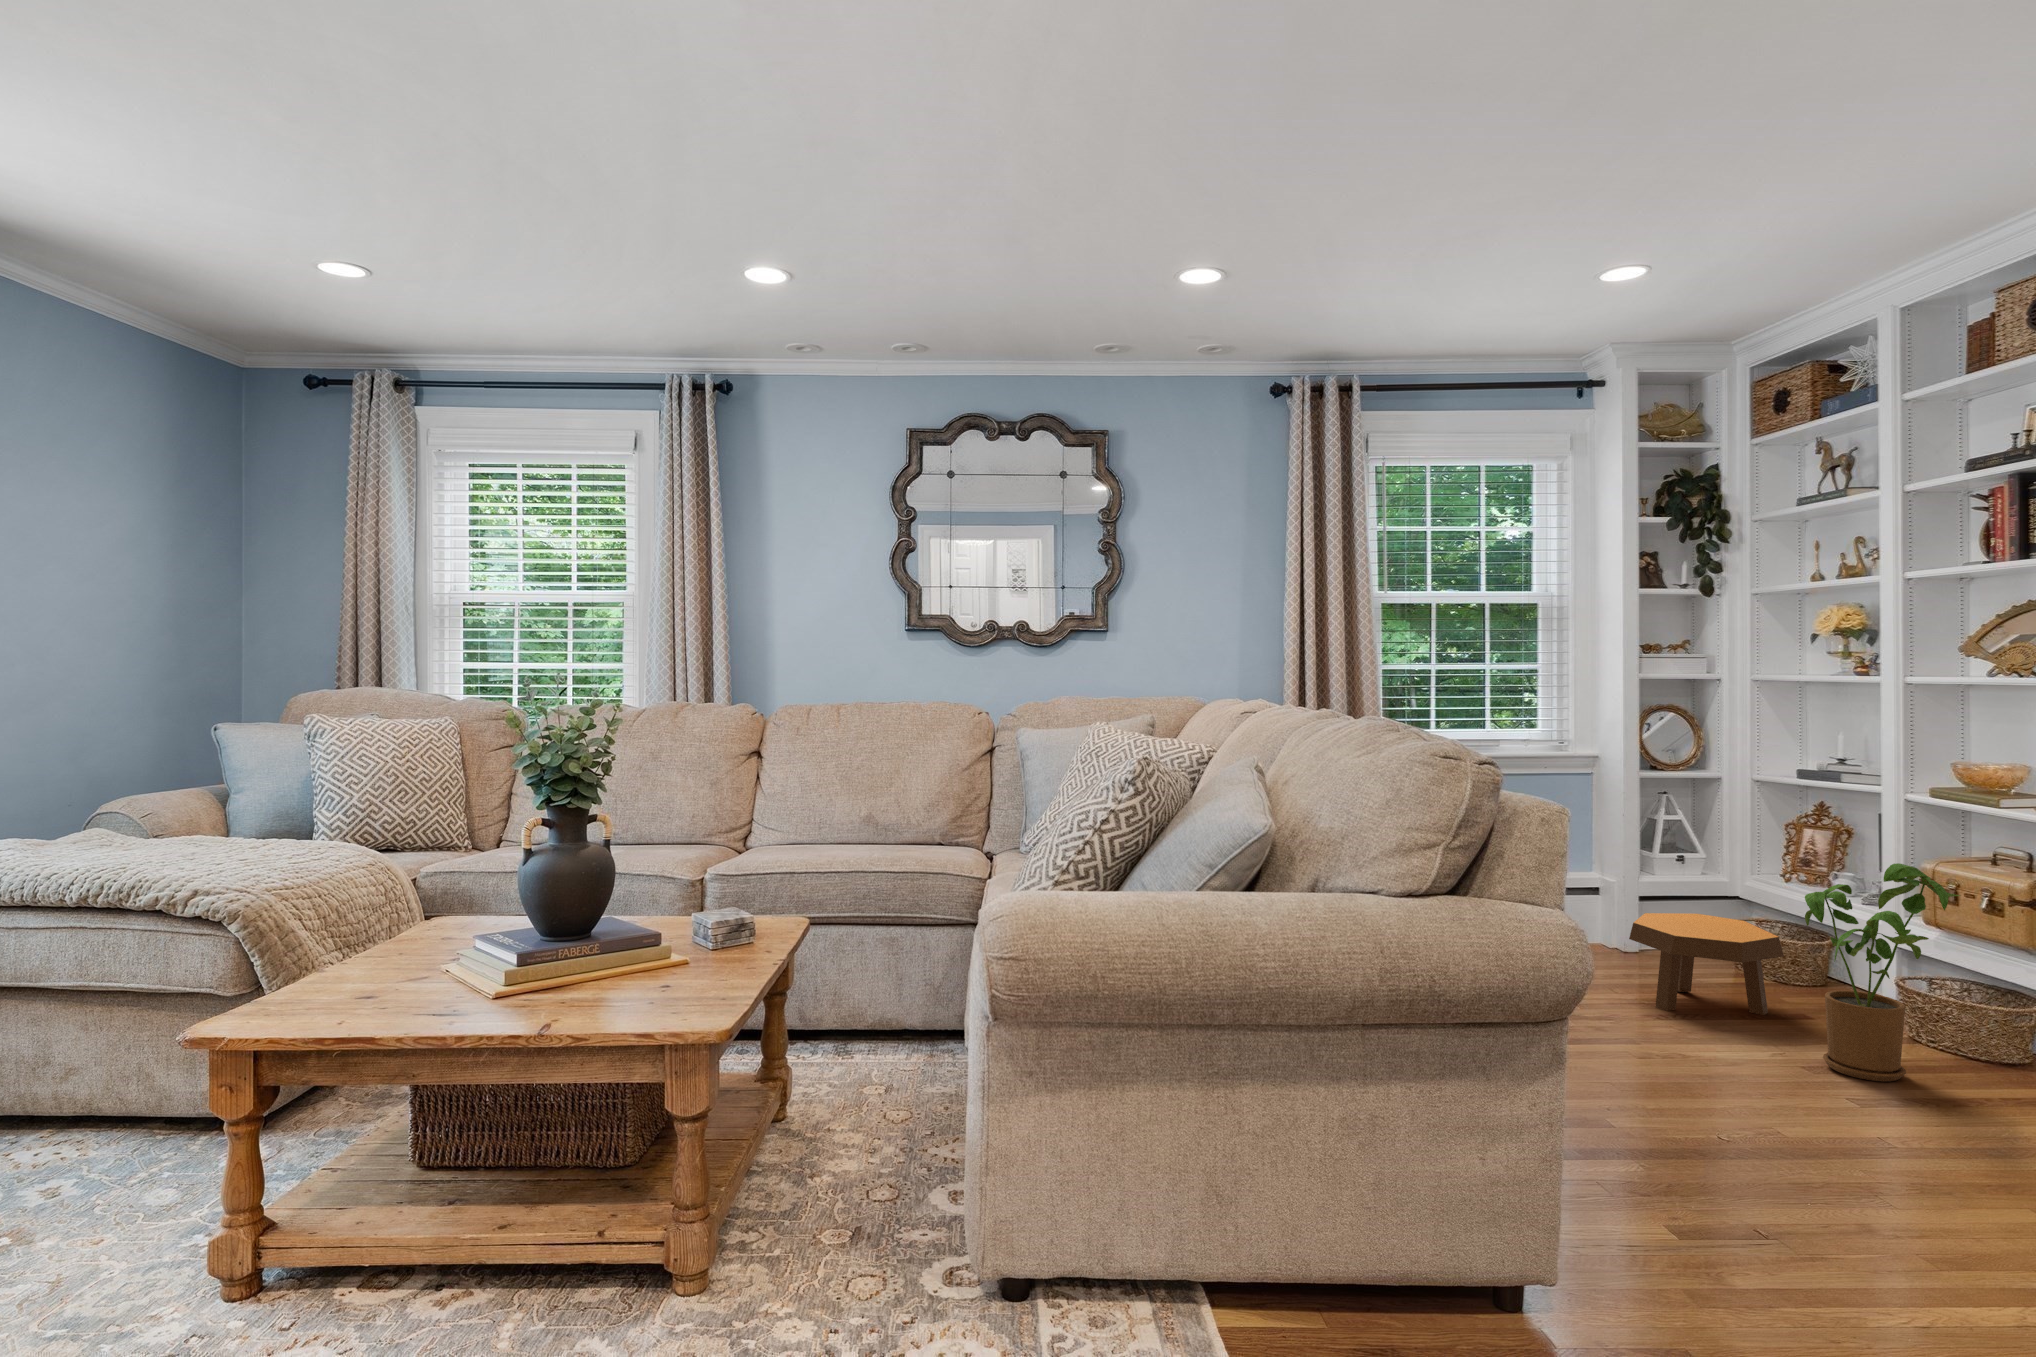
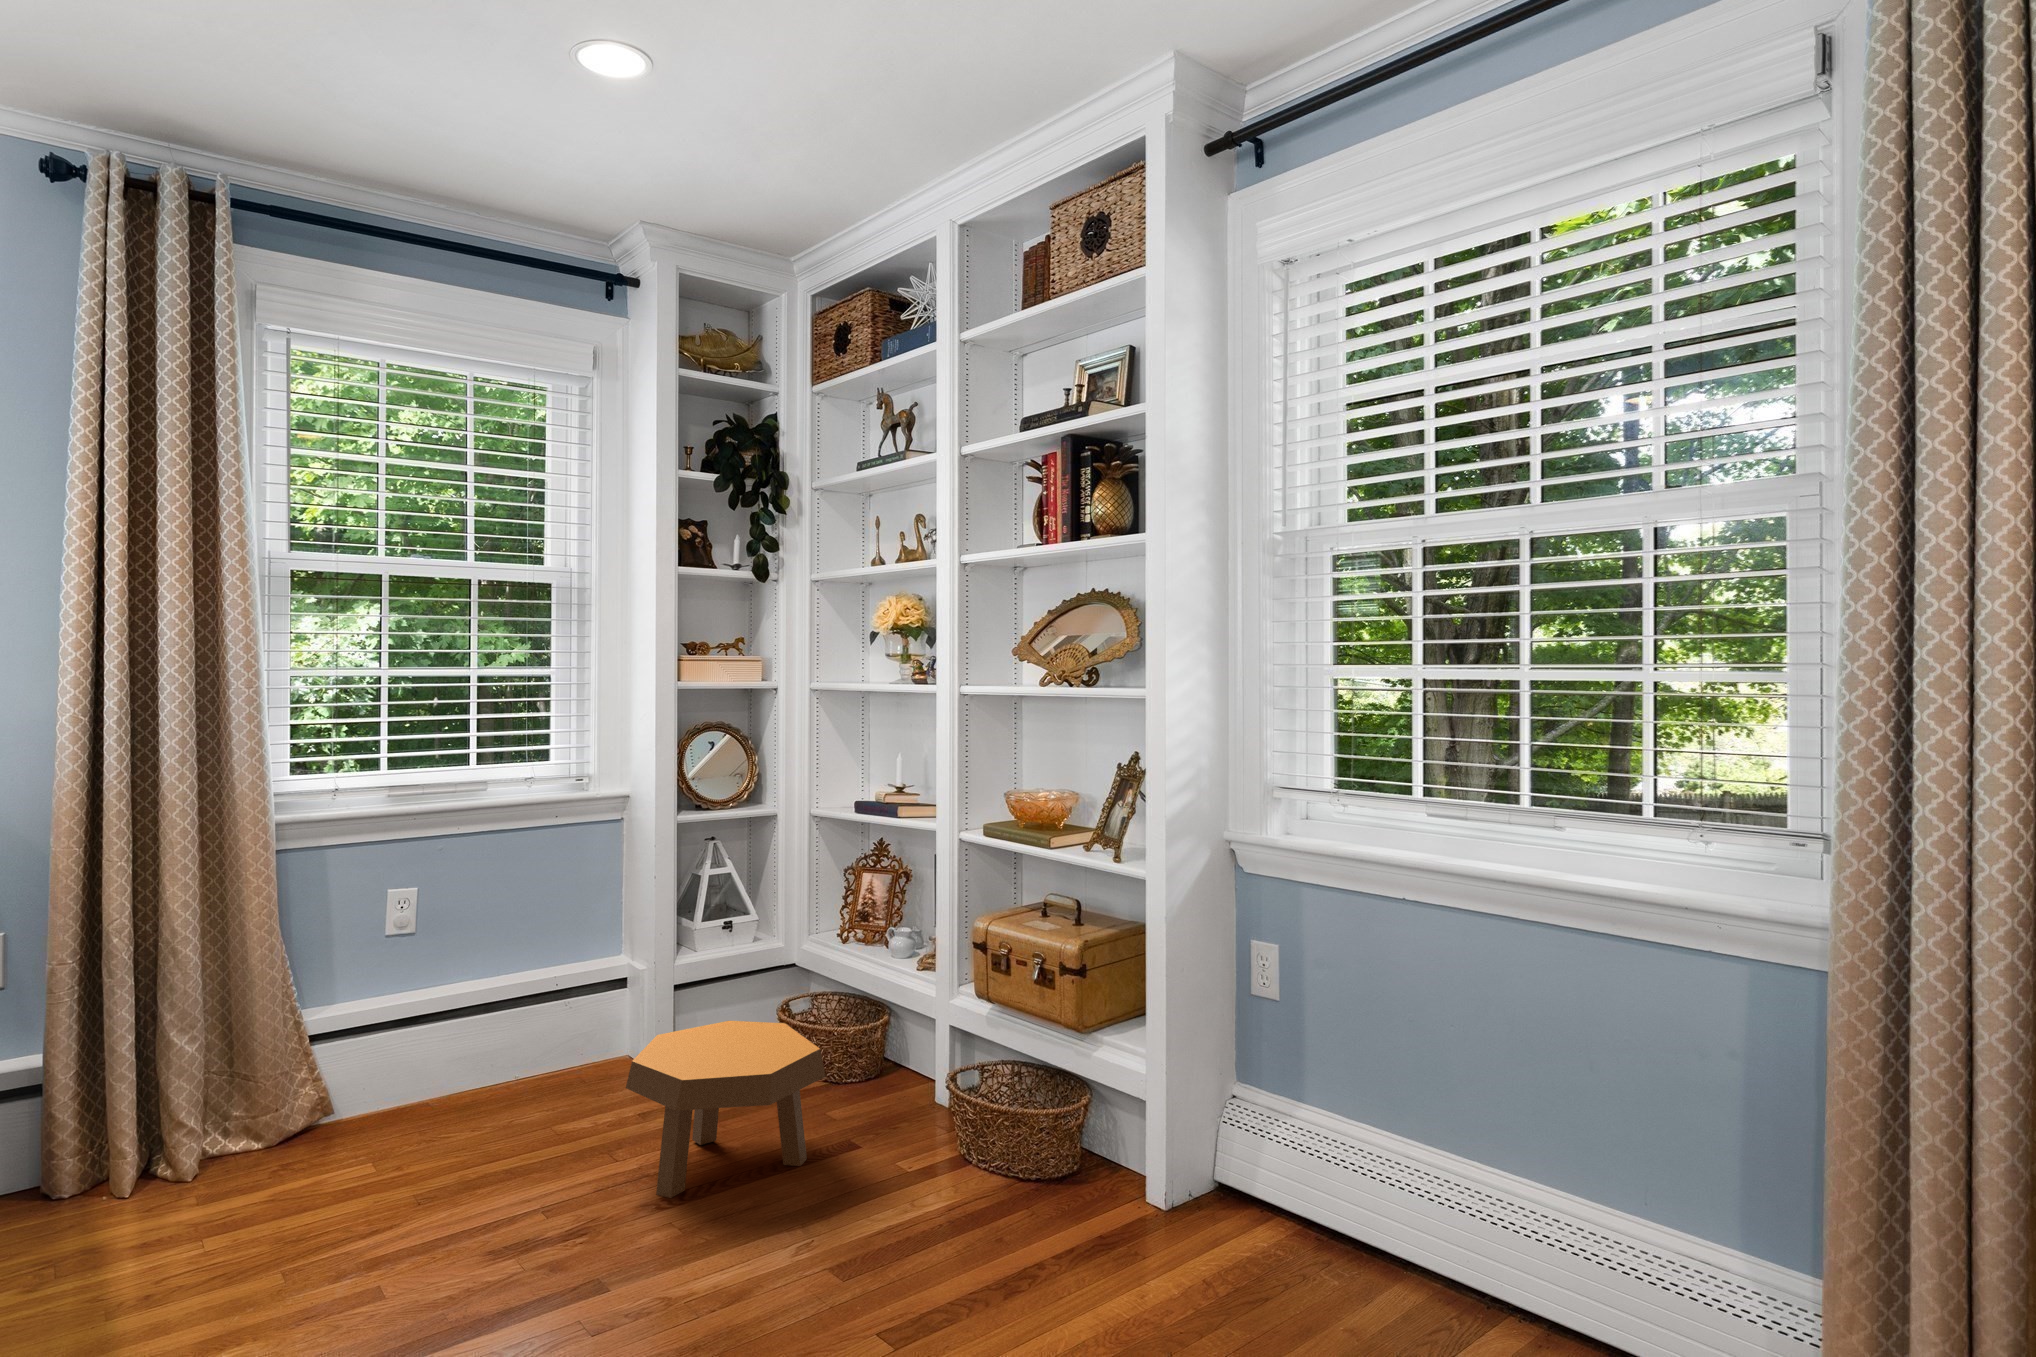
house plant: present [1805,863,1960,1081] -> none [839,951,1017,1287]

